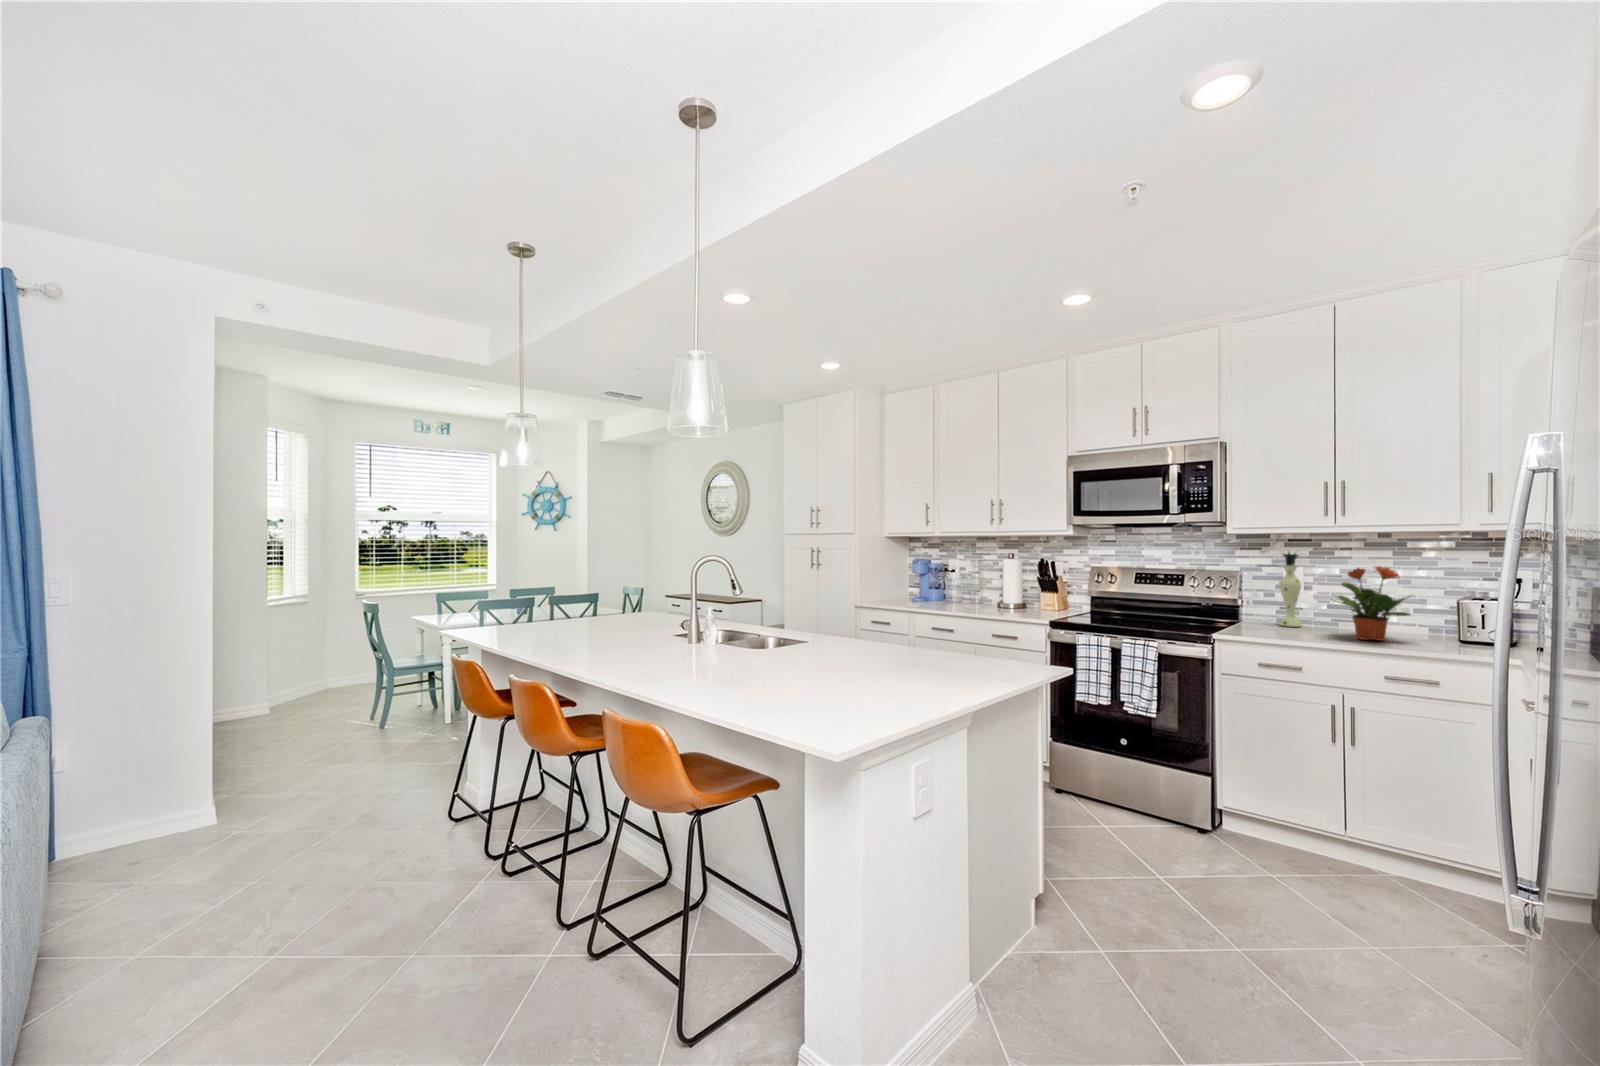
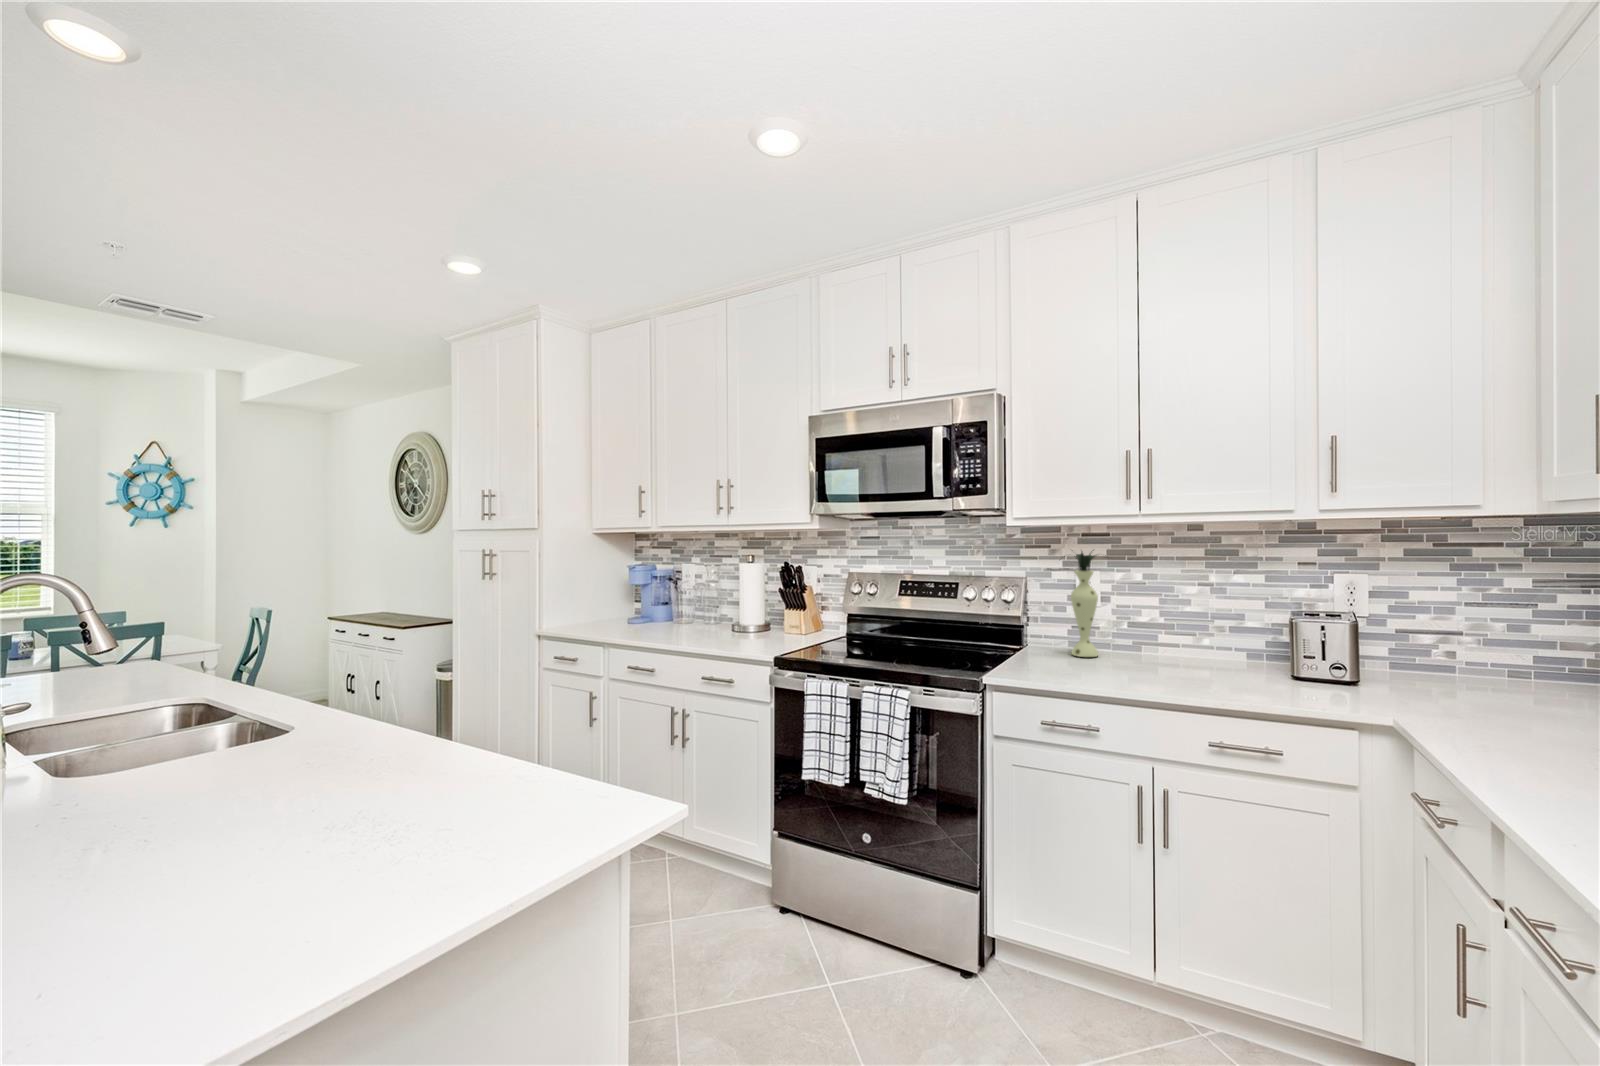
potted plant: present [1334,566,1410,641] -> none [1130,574,1239,682]

